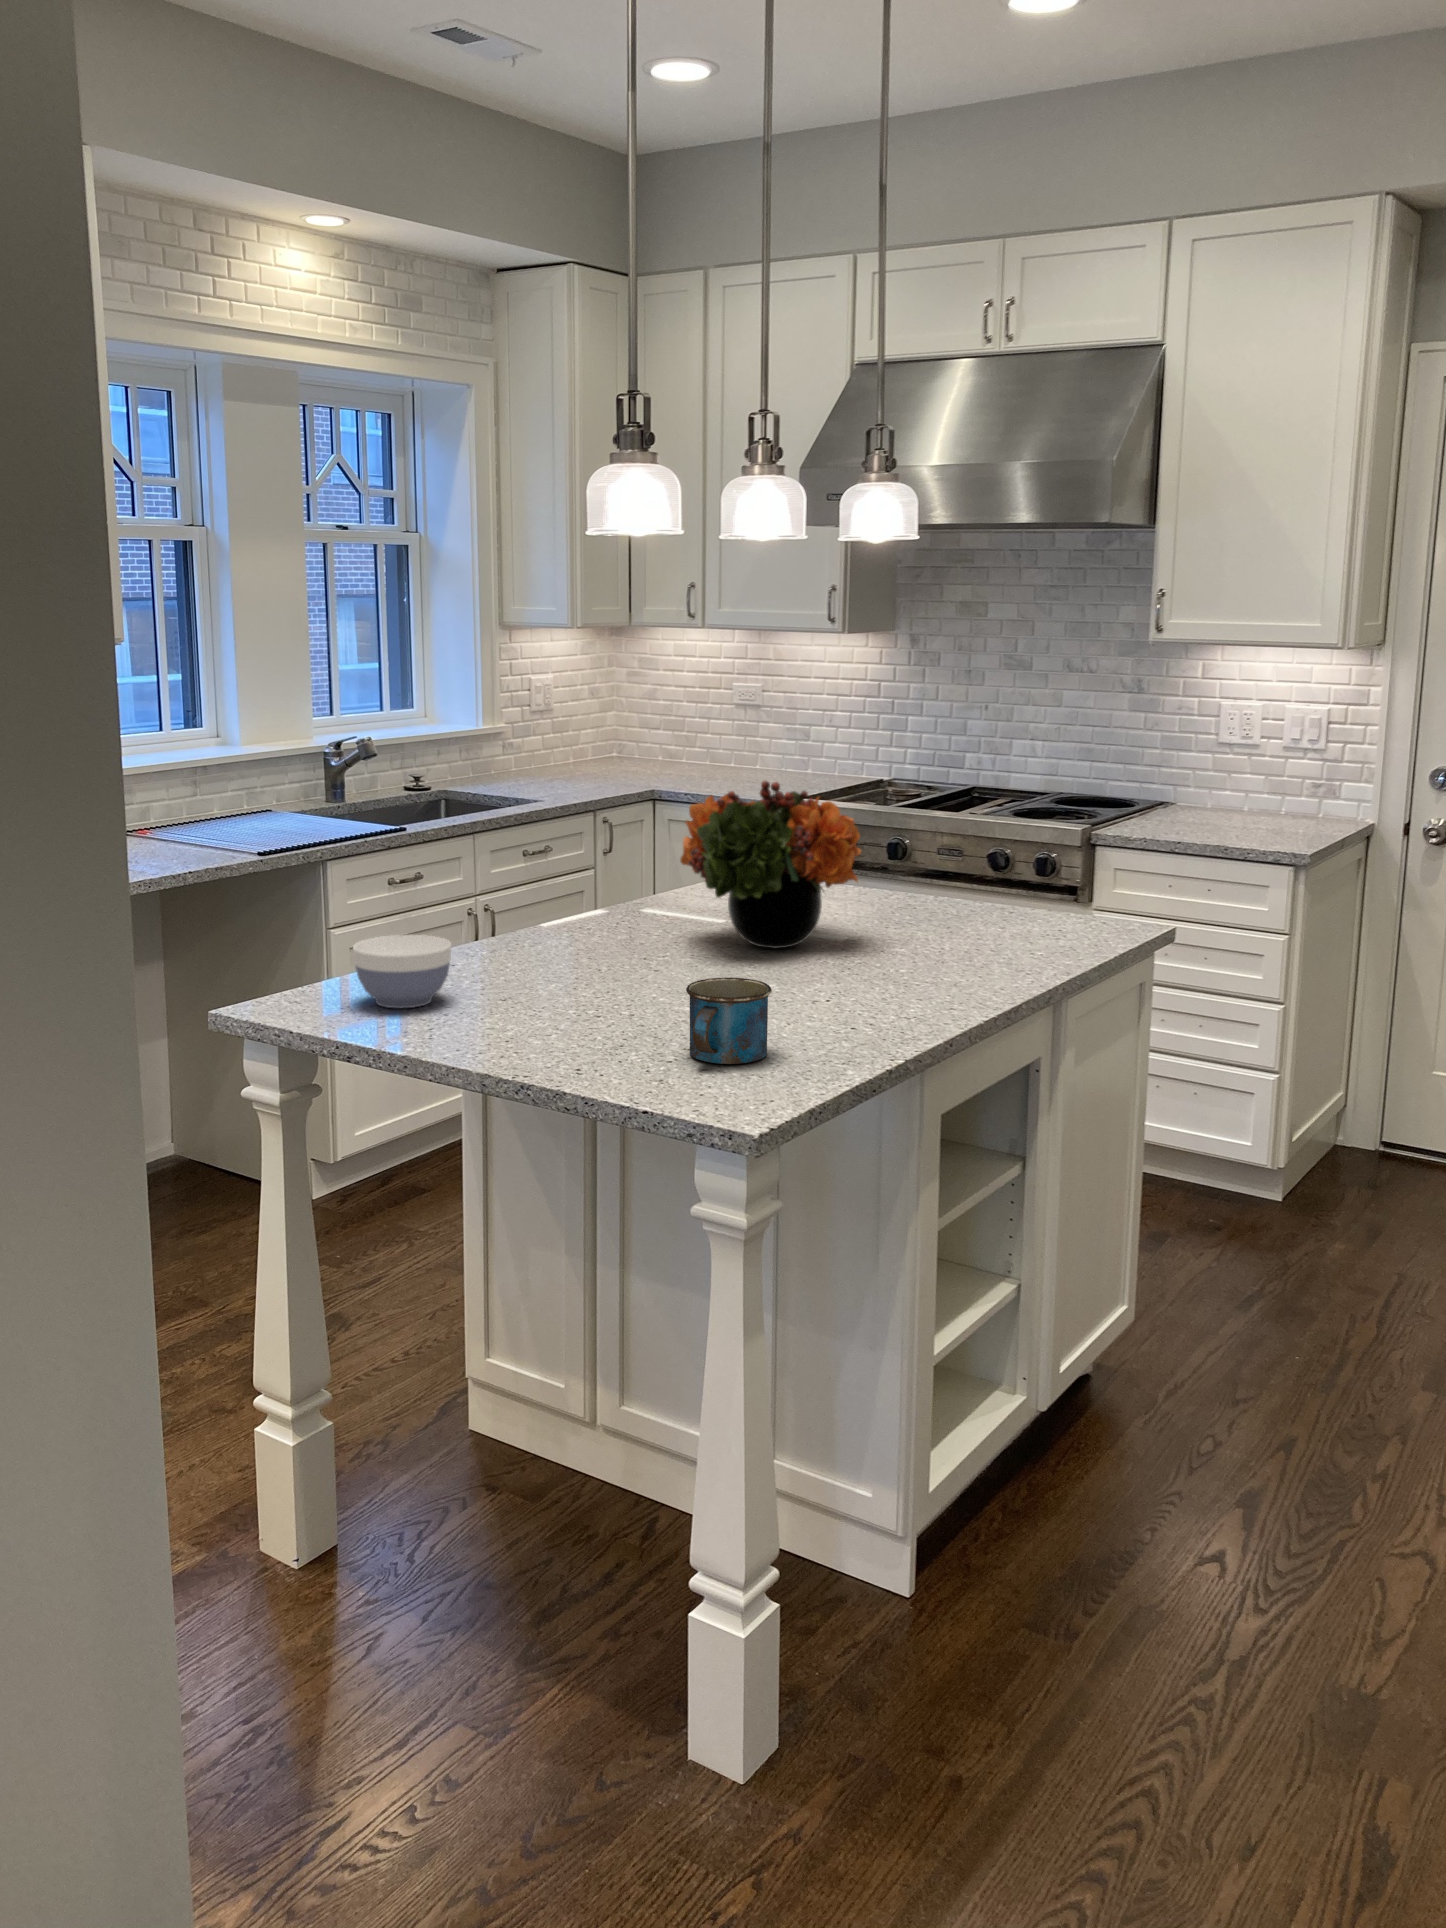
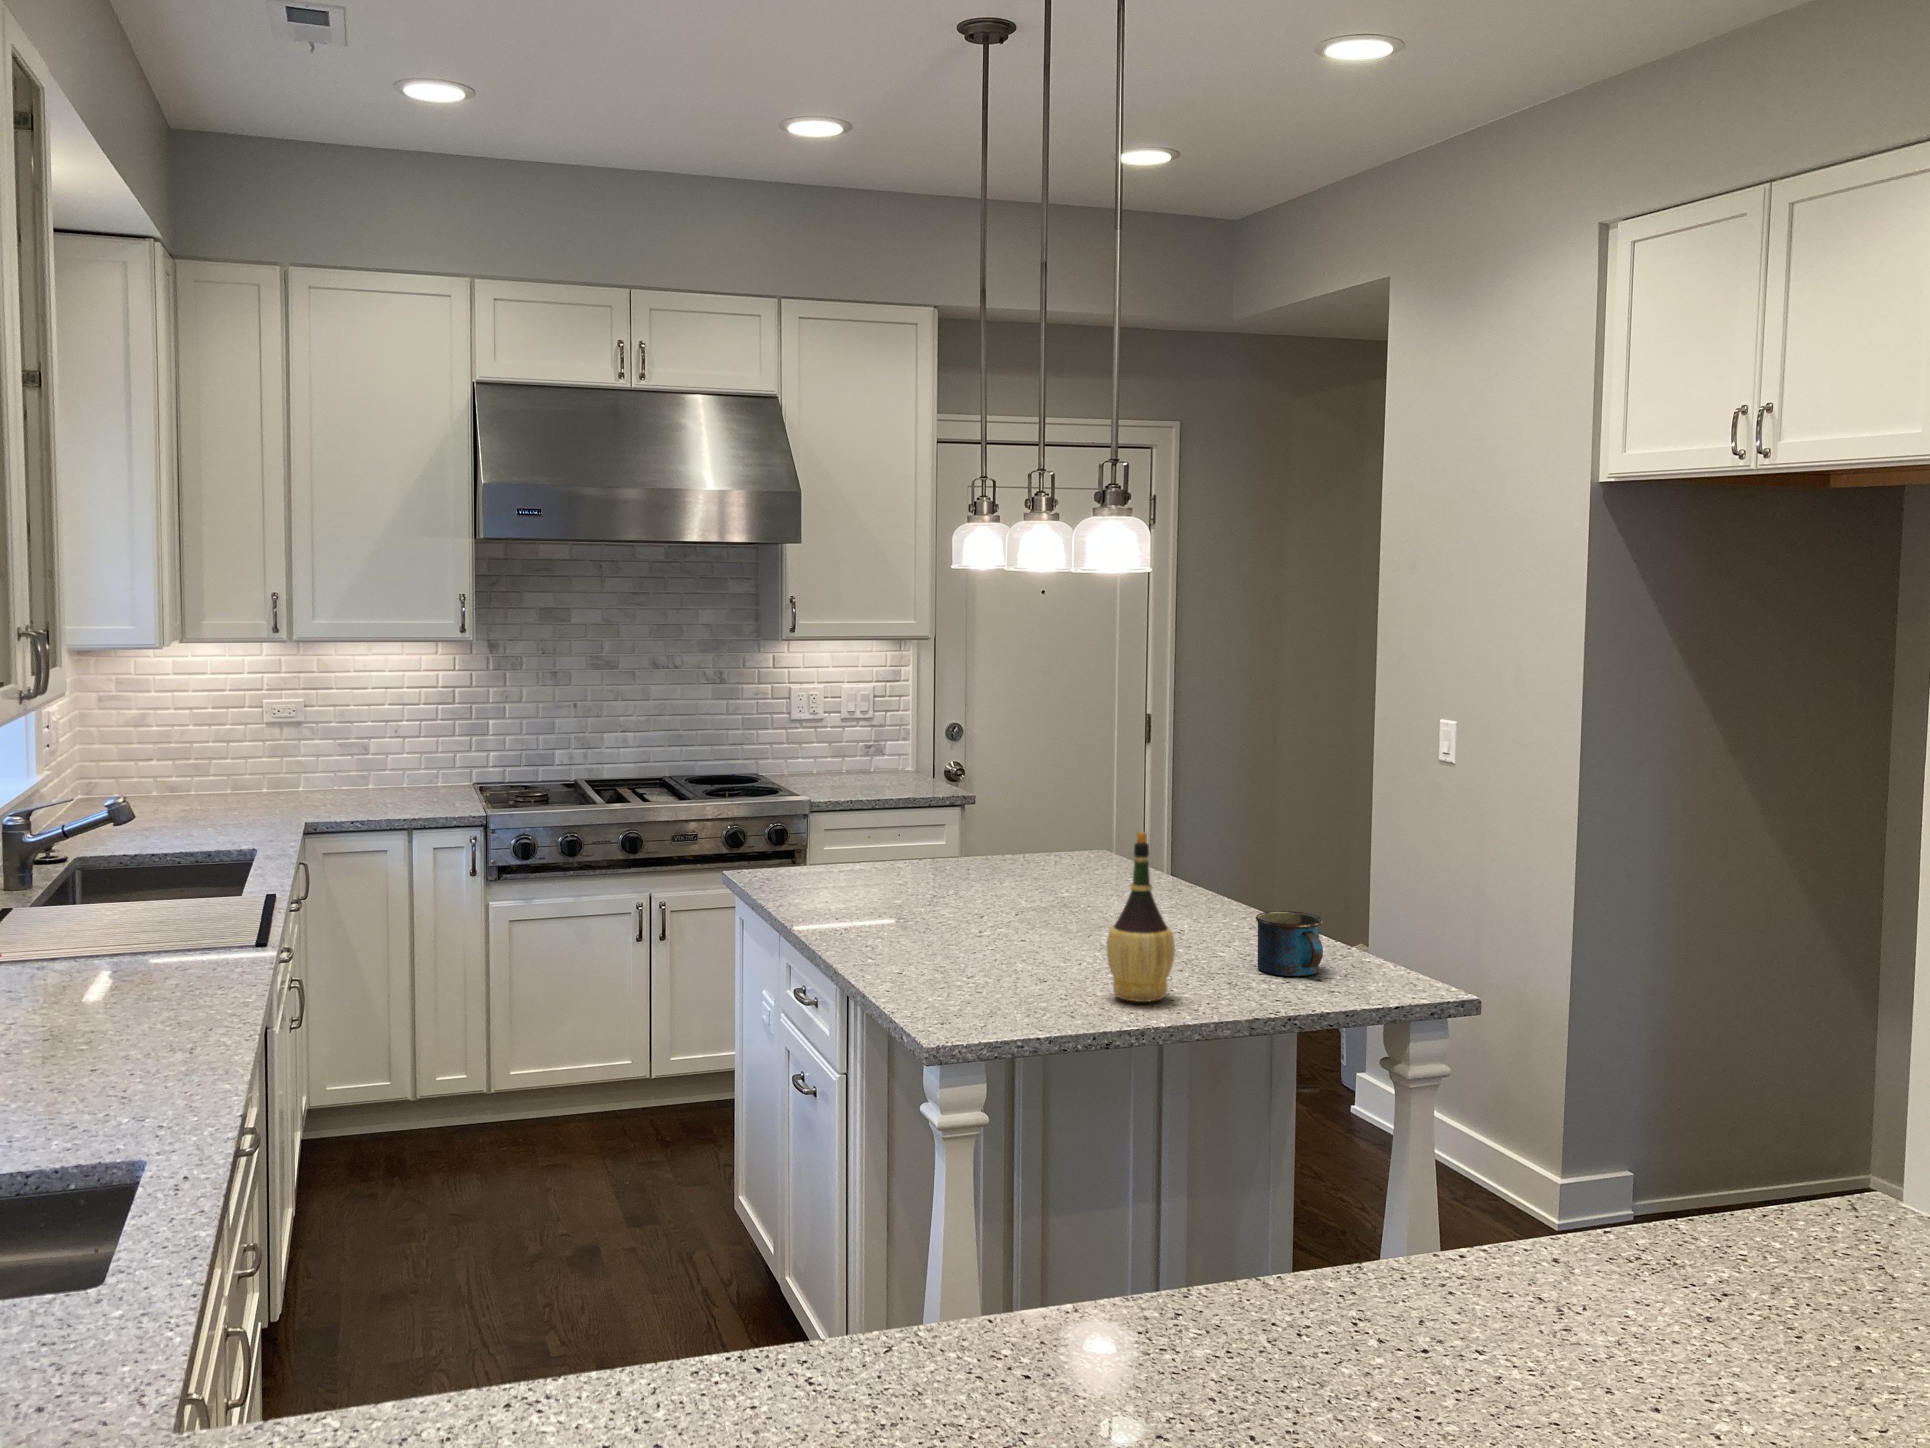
flower arrangement: present [680,781,861,948] -> none [918,772,1064,914]
wine bottle: none [455,839,534,1036] -> present [1107,832,1175,1002]
bowl: present [353,935,451,1008] -> none [955,939,1045,1009]

